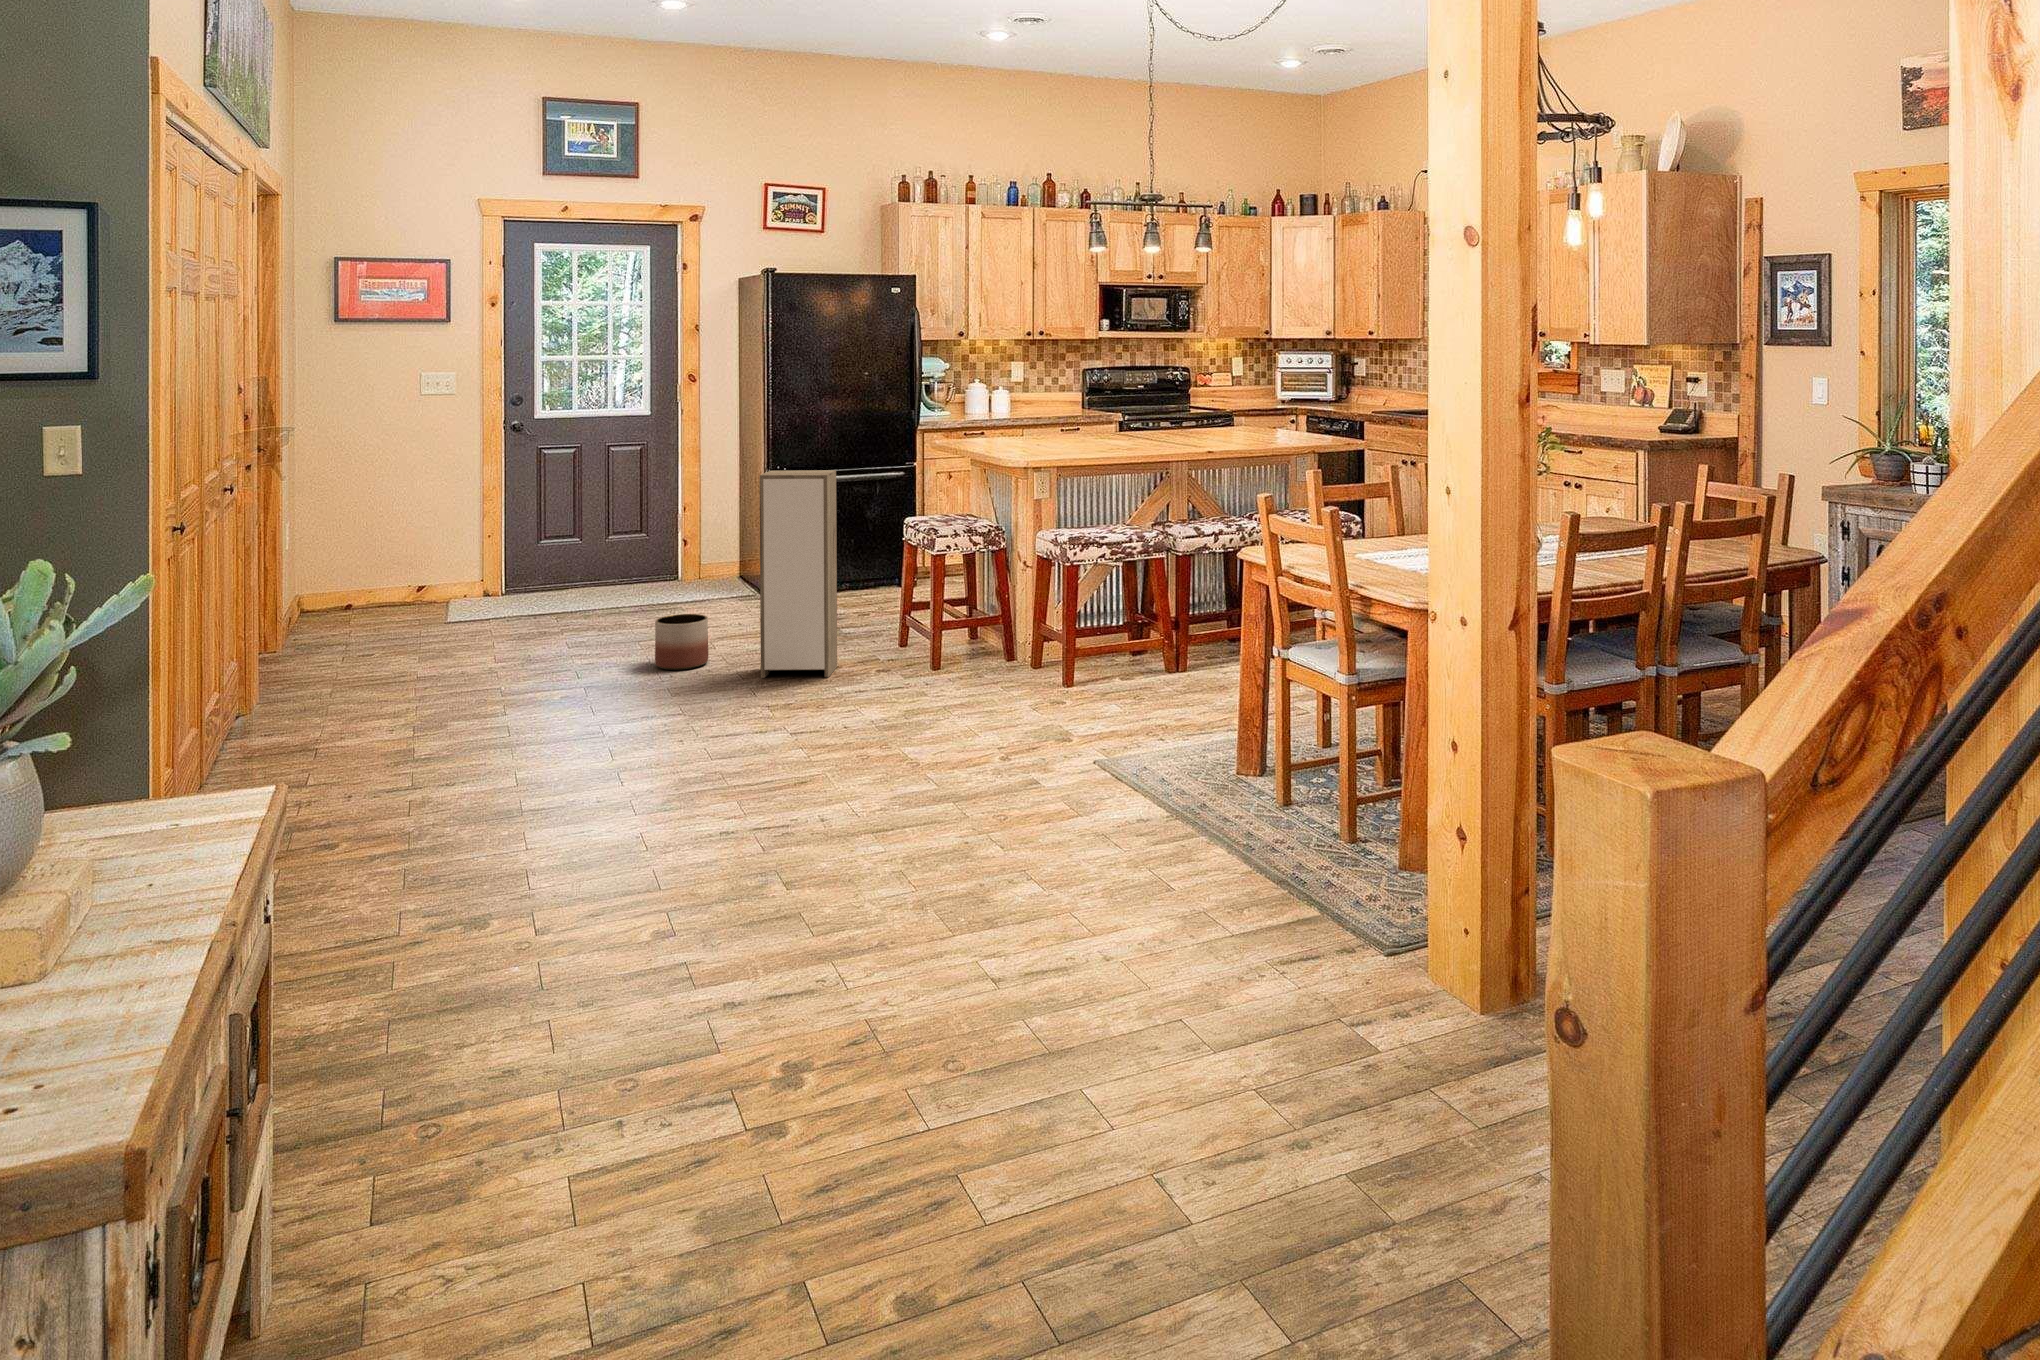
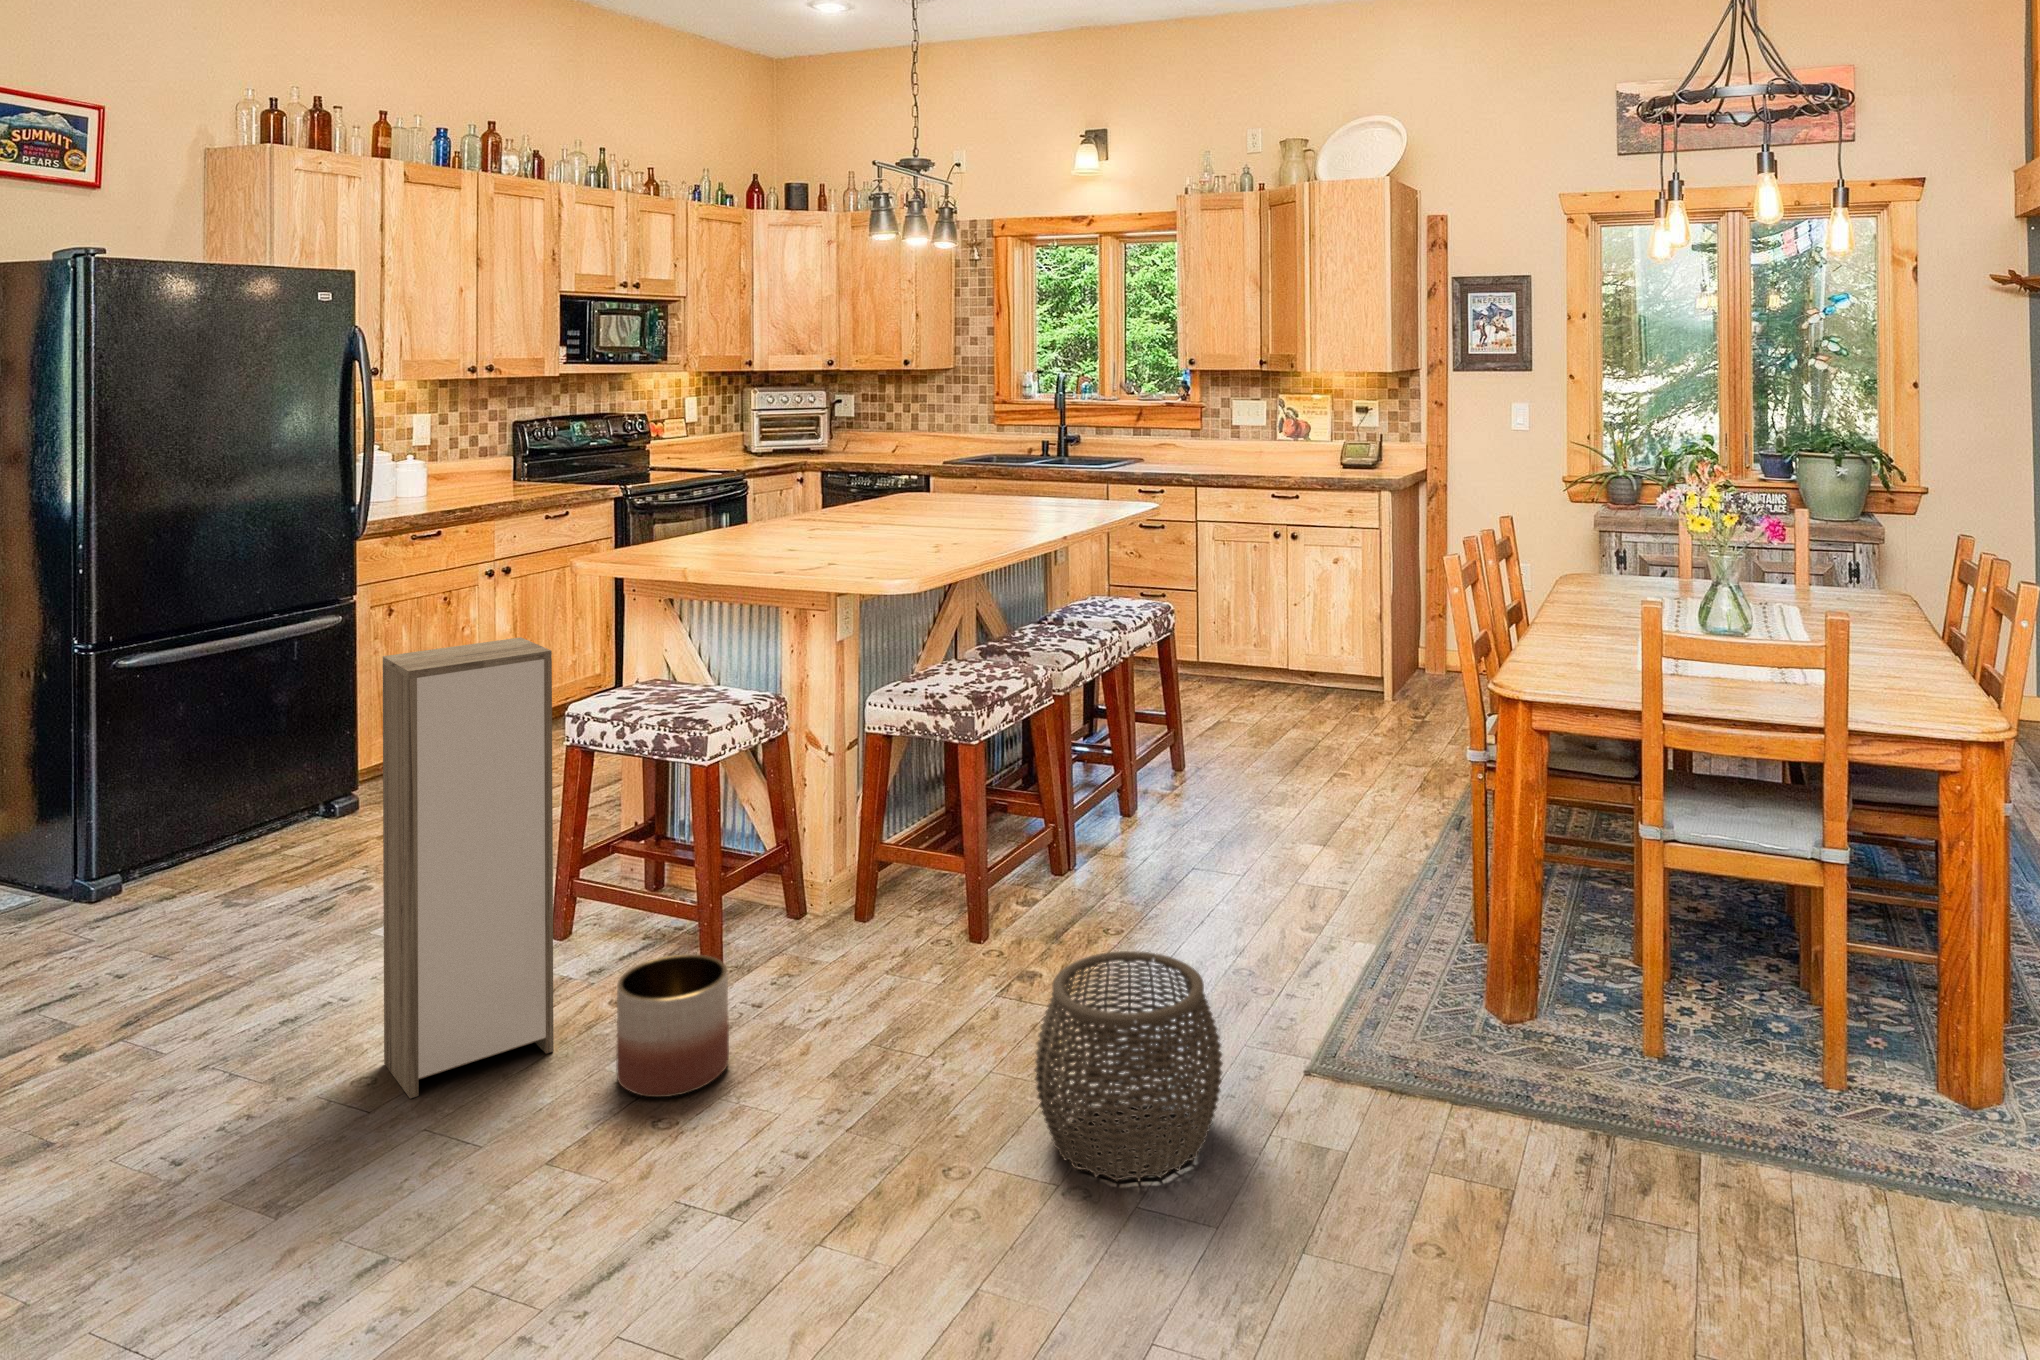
planter: present [655,614,708,670] -> present [616,954,729,1097]
woven basket: none [911,659,1013,766] -> present [1035,951,1223,1181]

